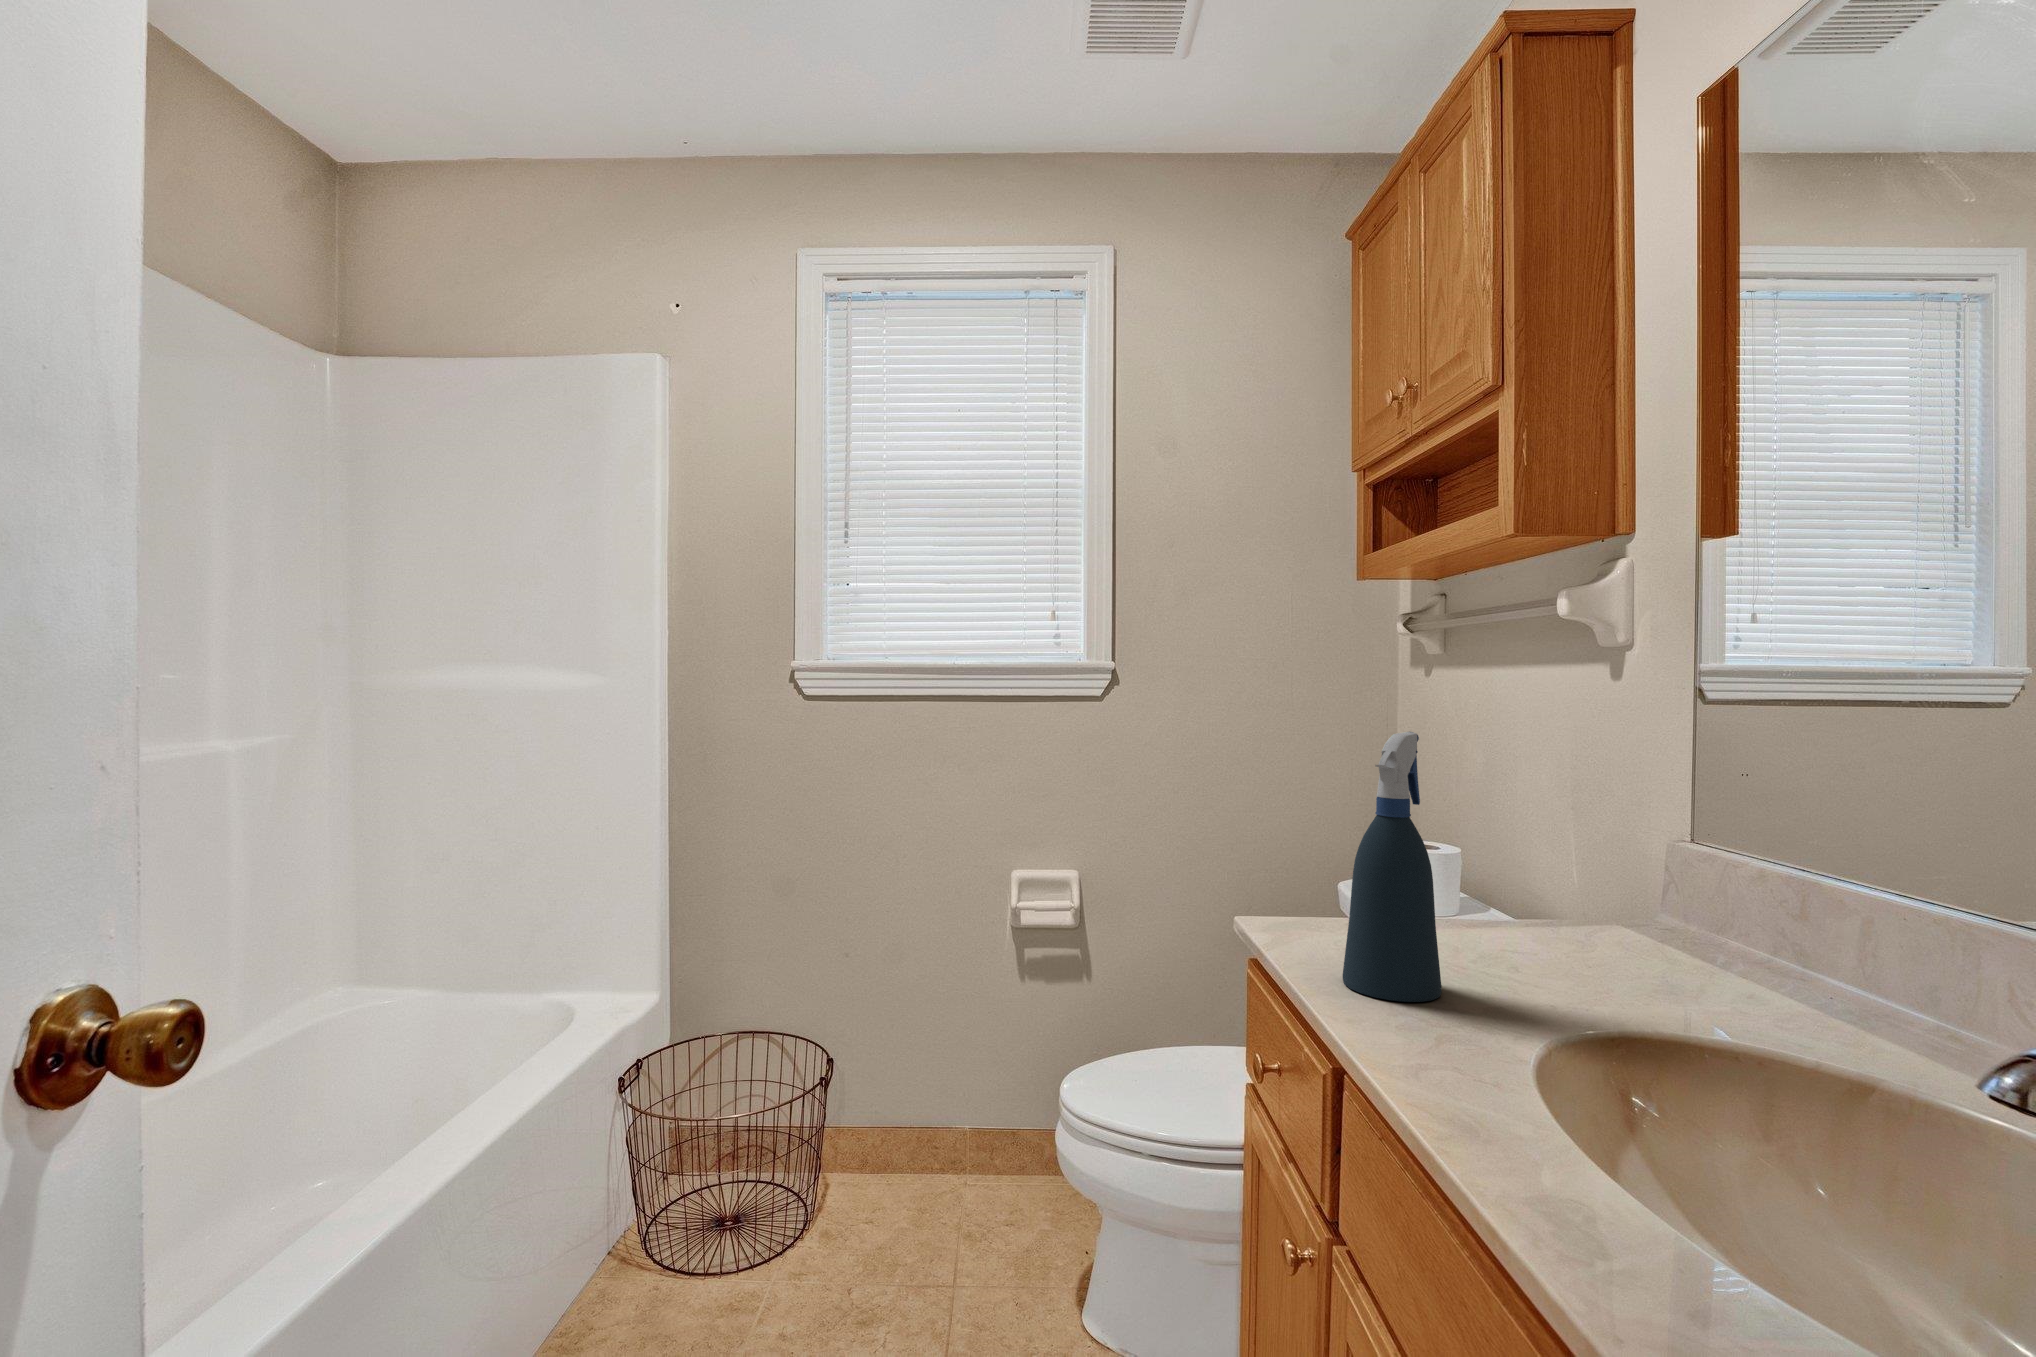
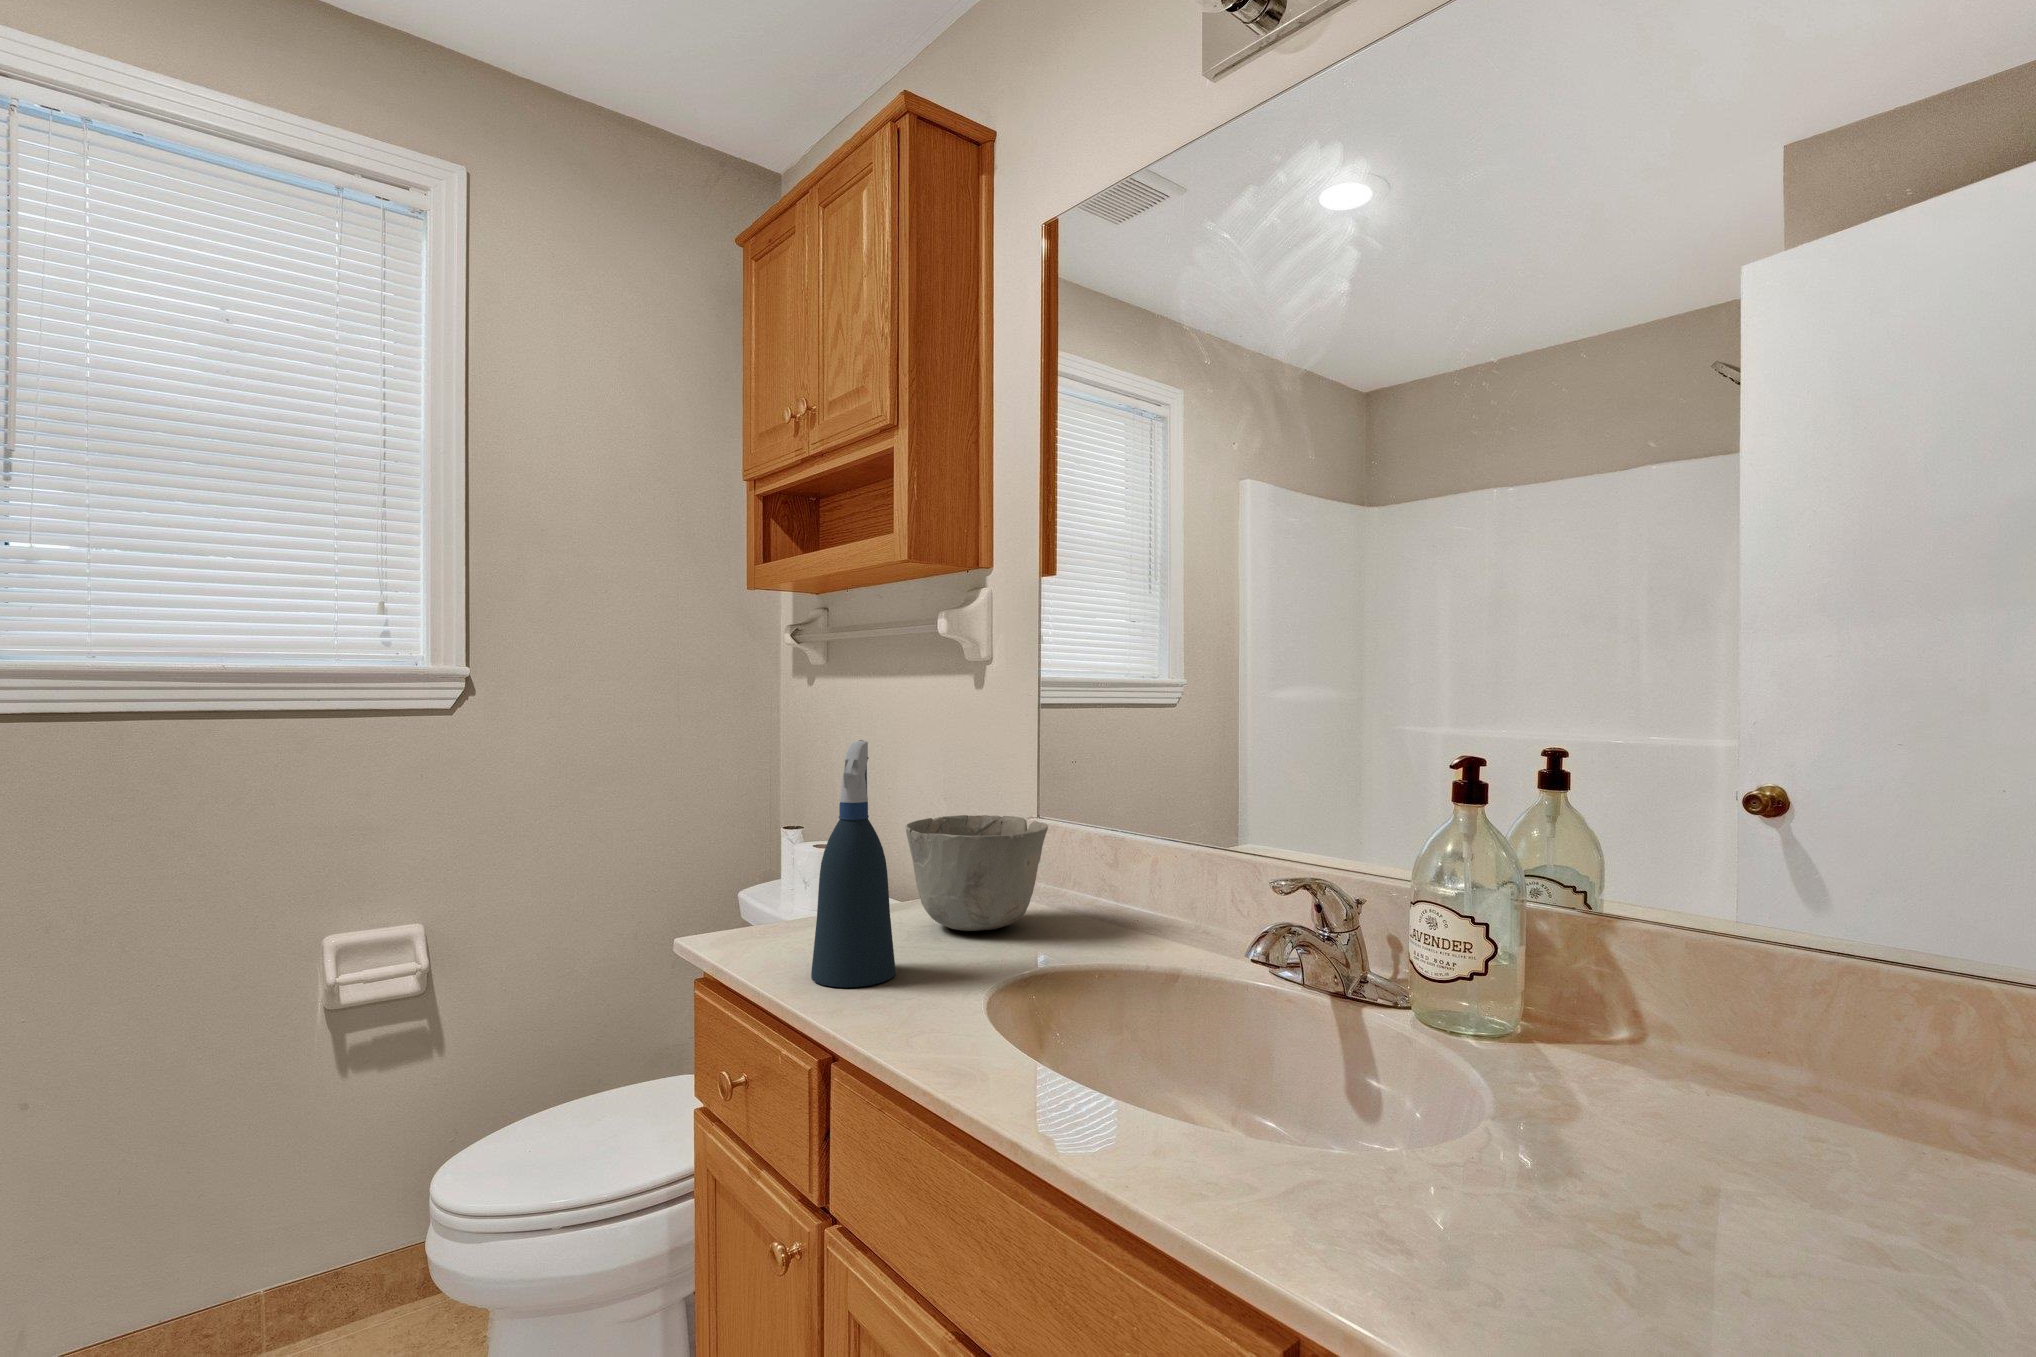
ceramic bowl: none [1482,830,1688,974] -> present [906,815,1048,931]

